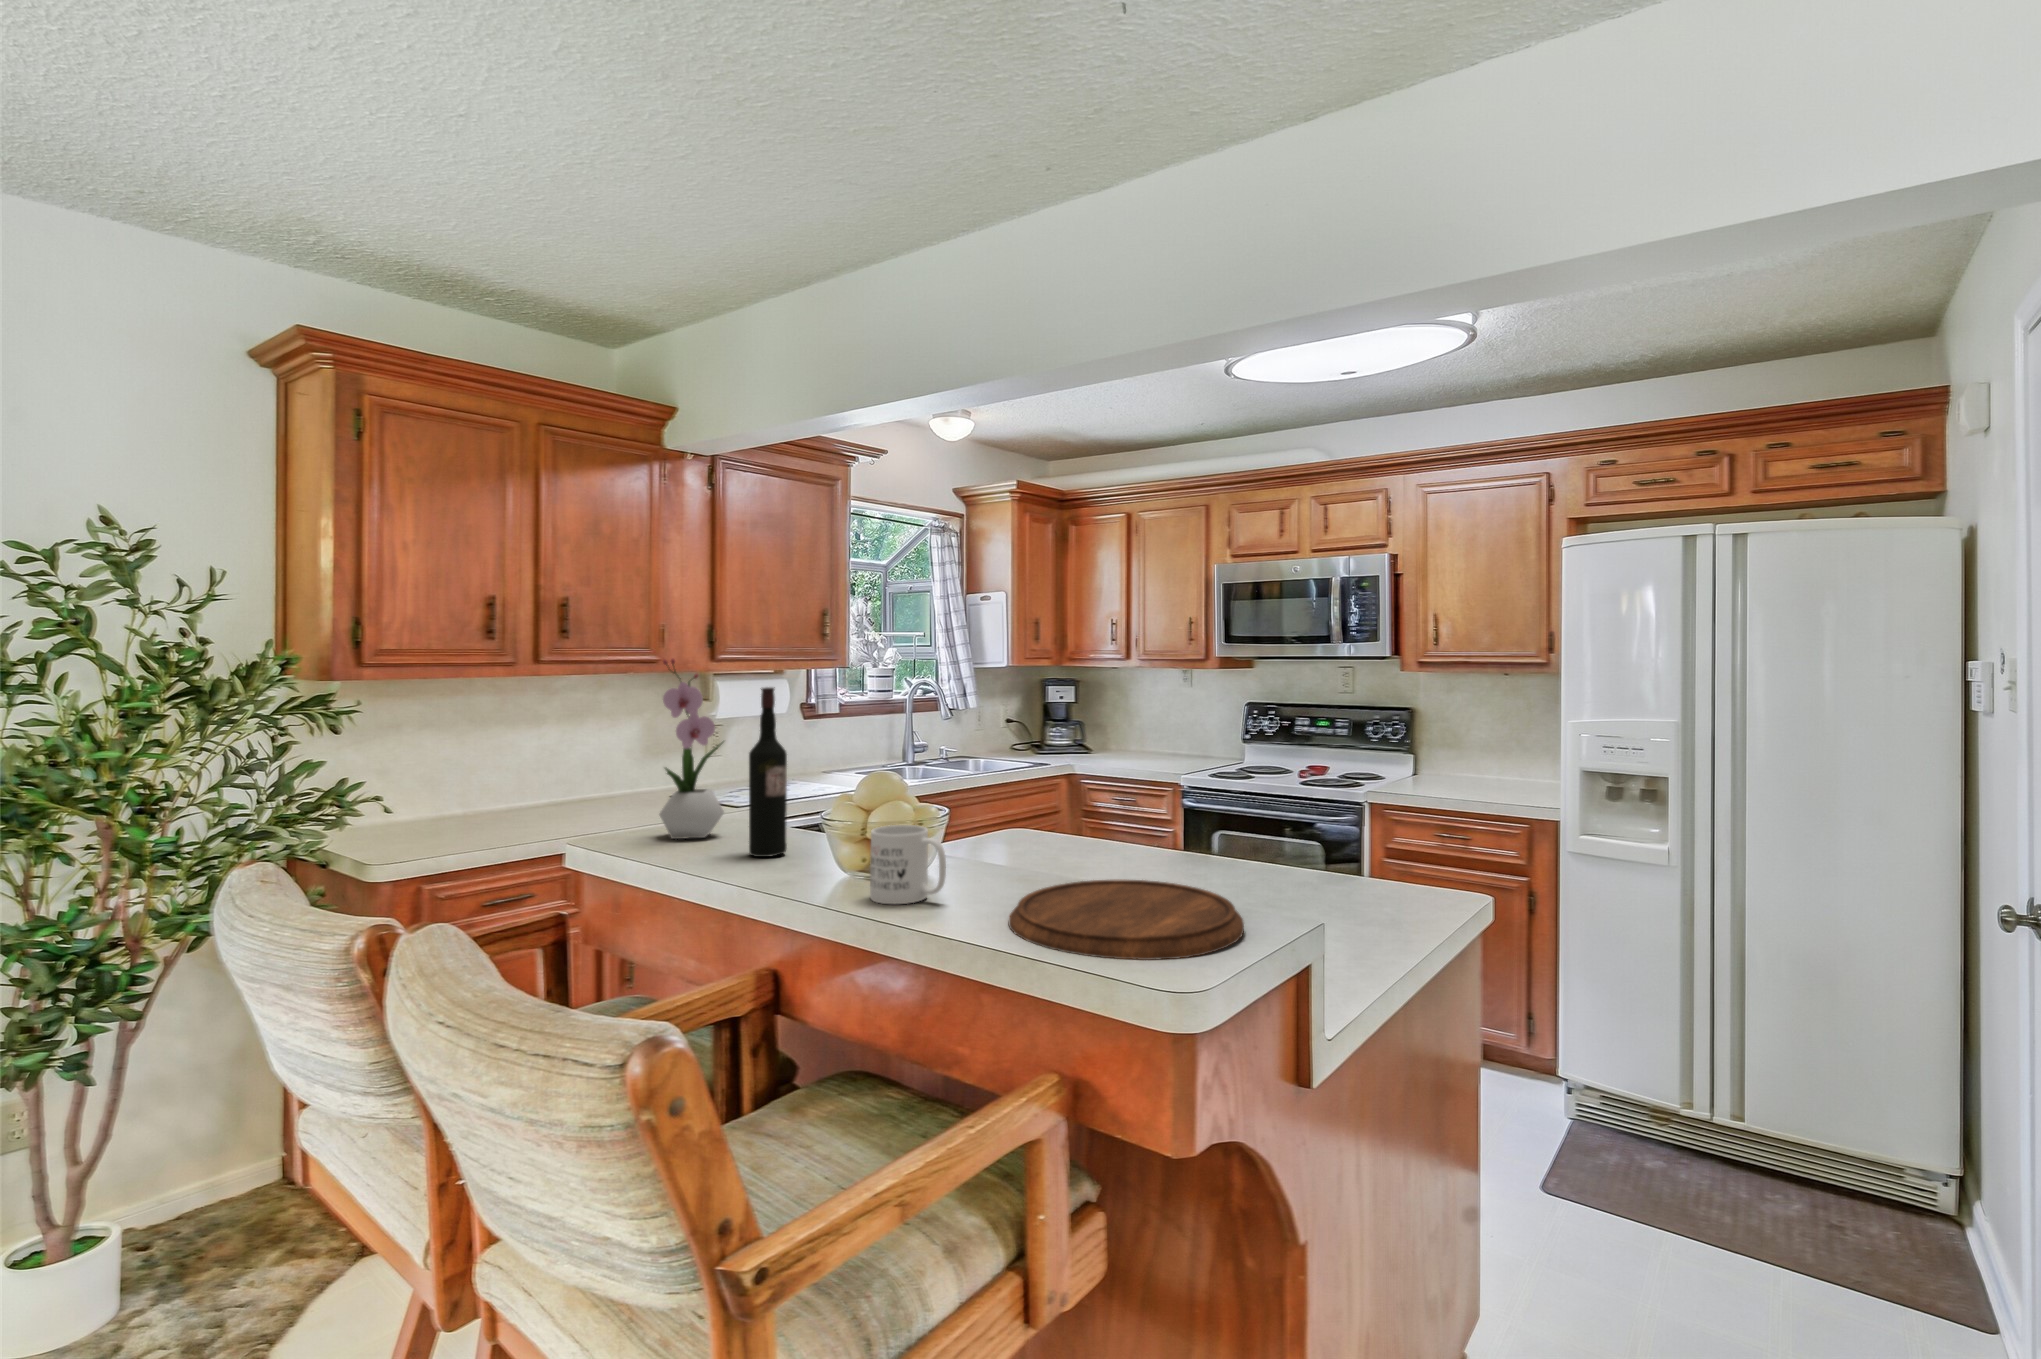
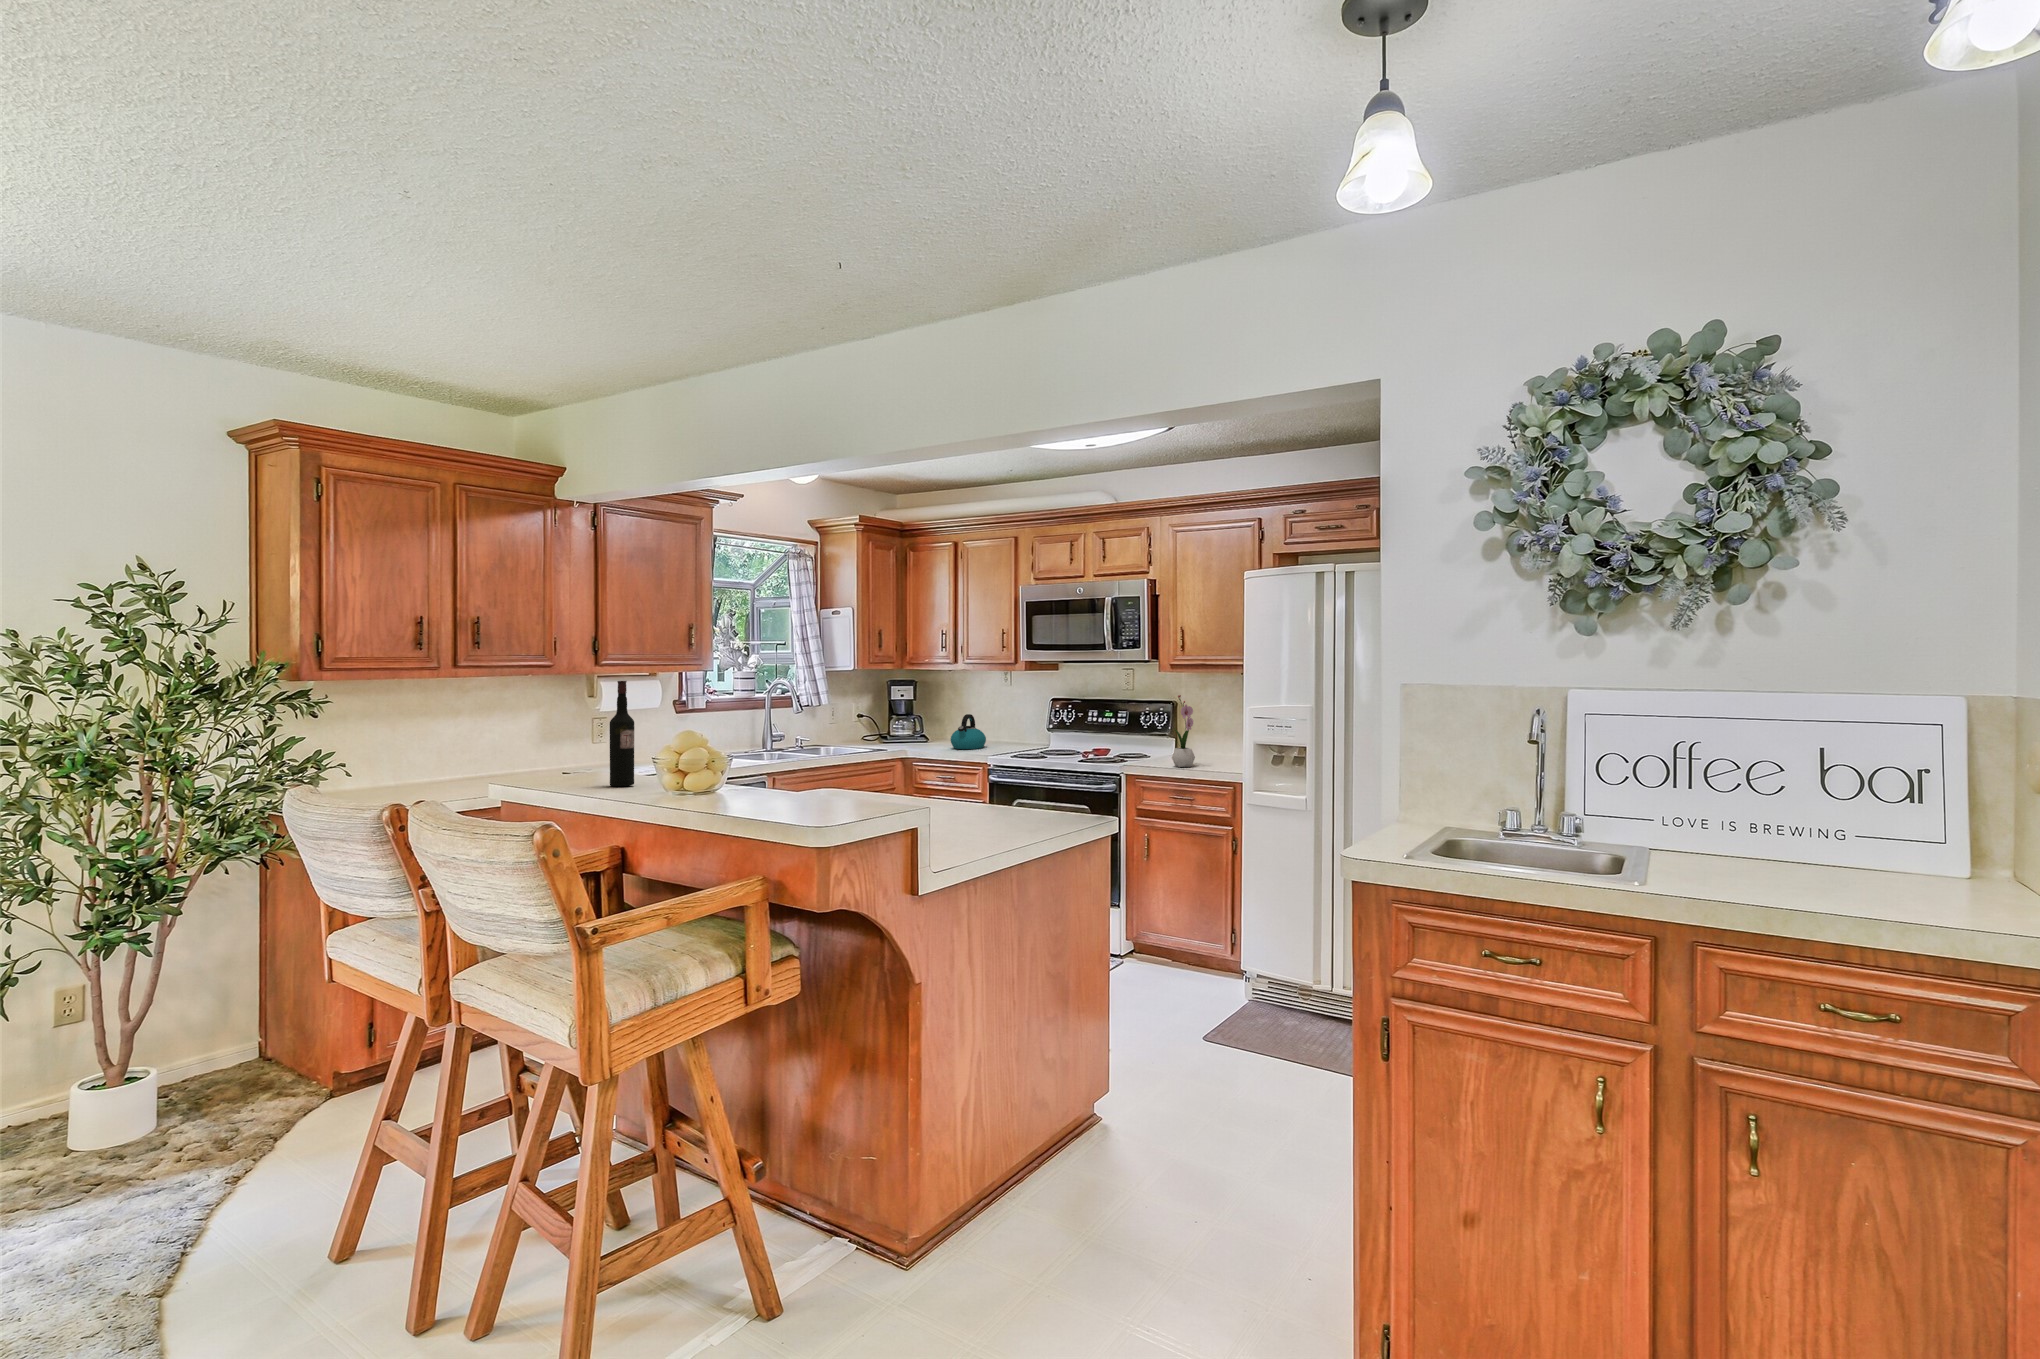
flower arrangement: present [659,659,724,839] -> present [1172,695,1195,767]
kettle: none [1118,718,1160,760] -> present [951,714,986,749]
mug: present [870,825,946,904] -> none [676,758,720,801]
cutting board: present [1009,880,1244,960] -> none [748,788,881,816]

